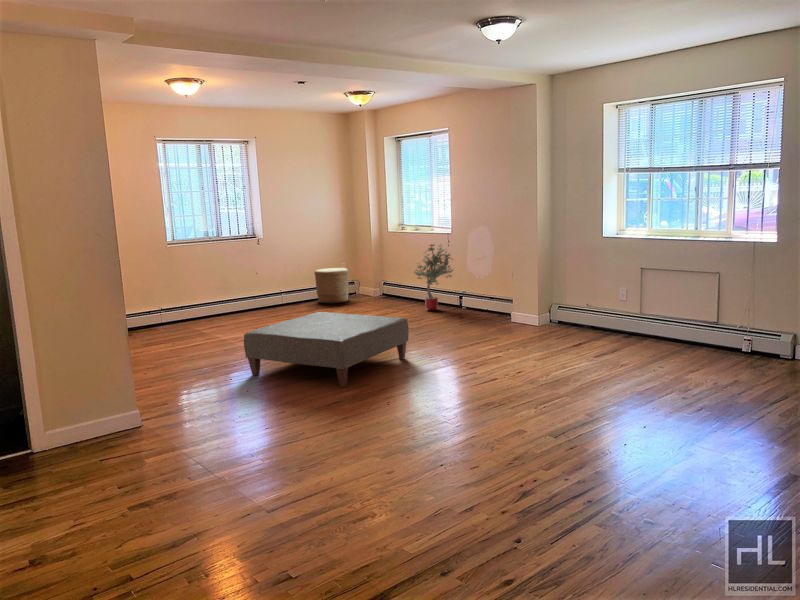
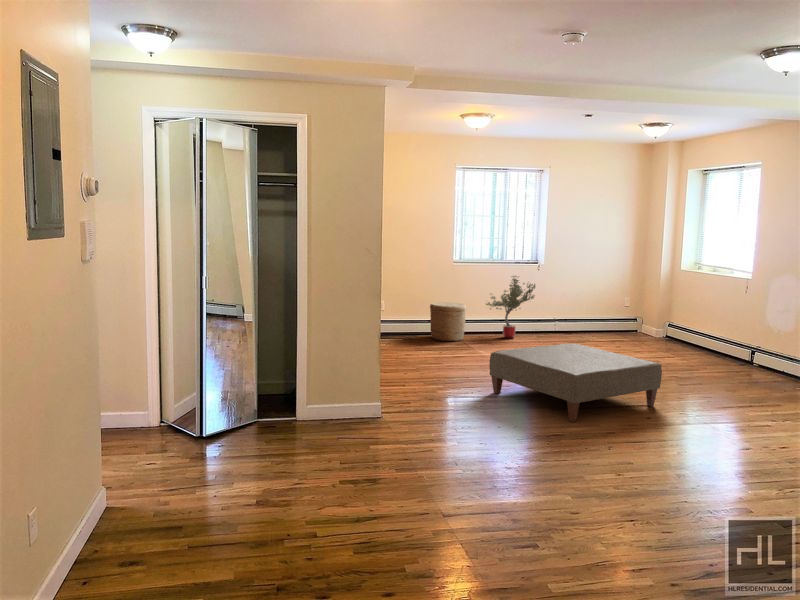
potted tree: present [414,244,453,311] -> present [486,276,535,338]
woven basket: present [314,268,349,304] -> present [430,302,466,341]

